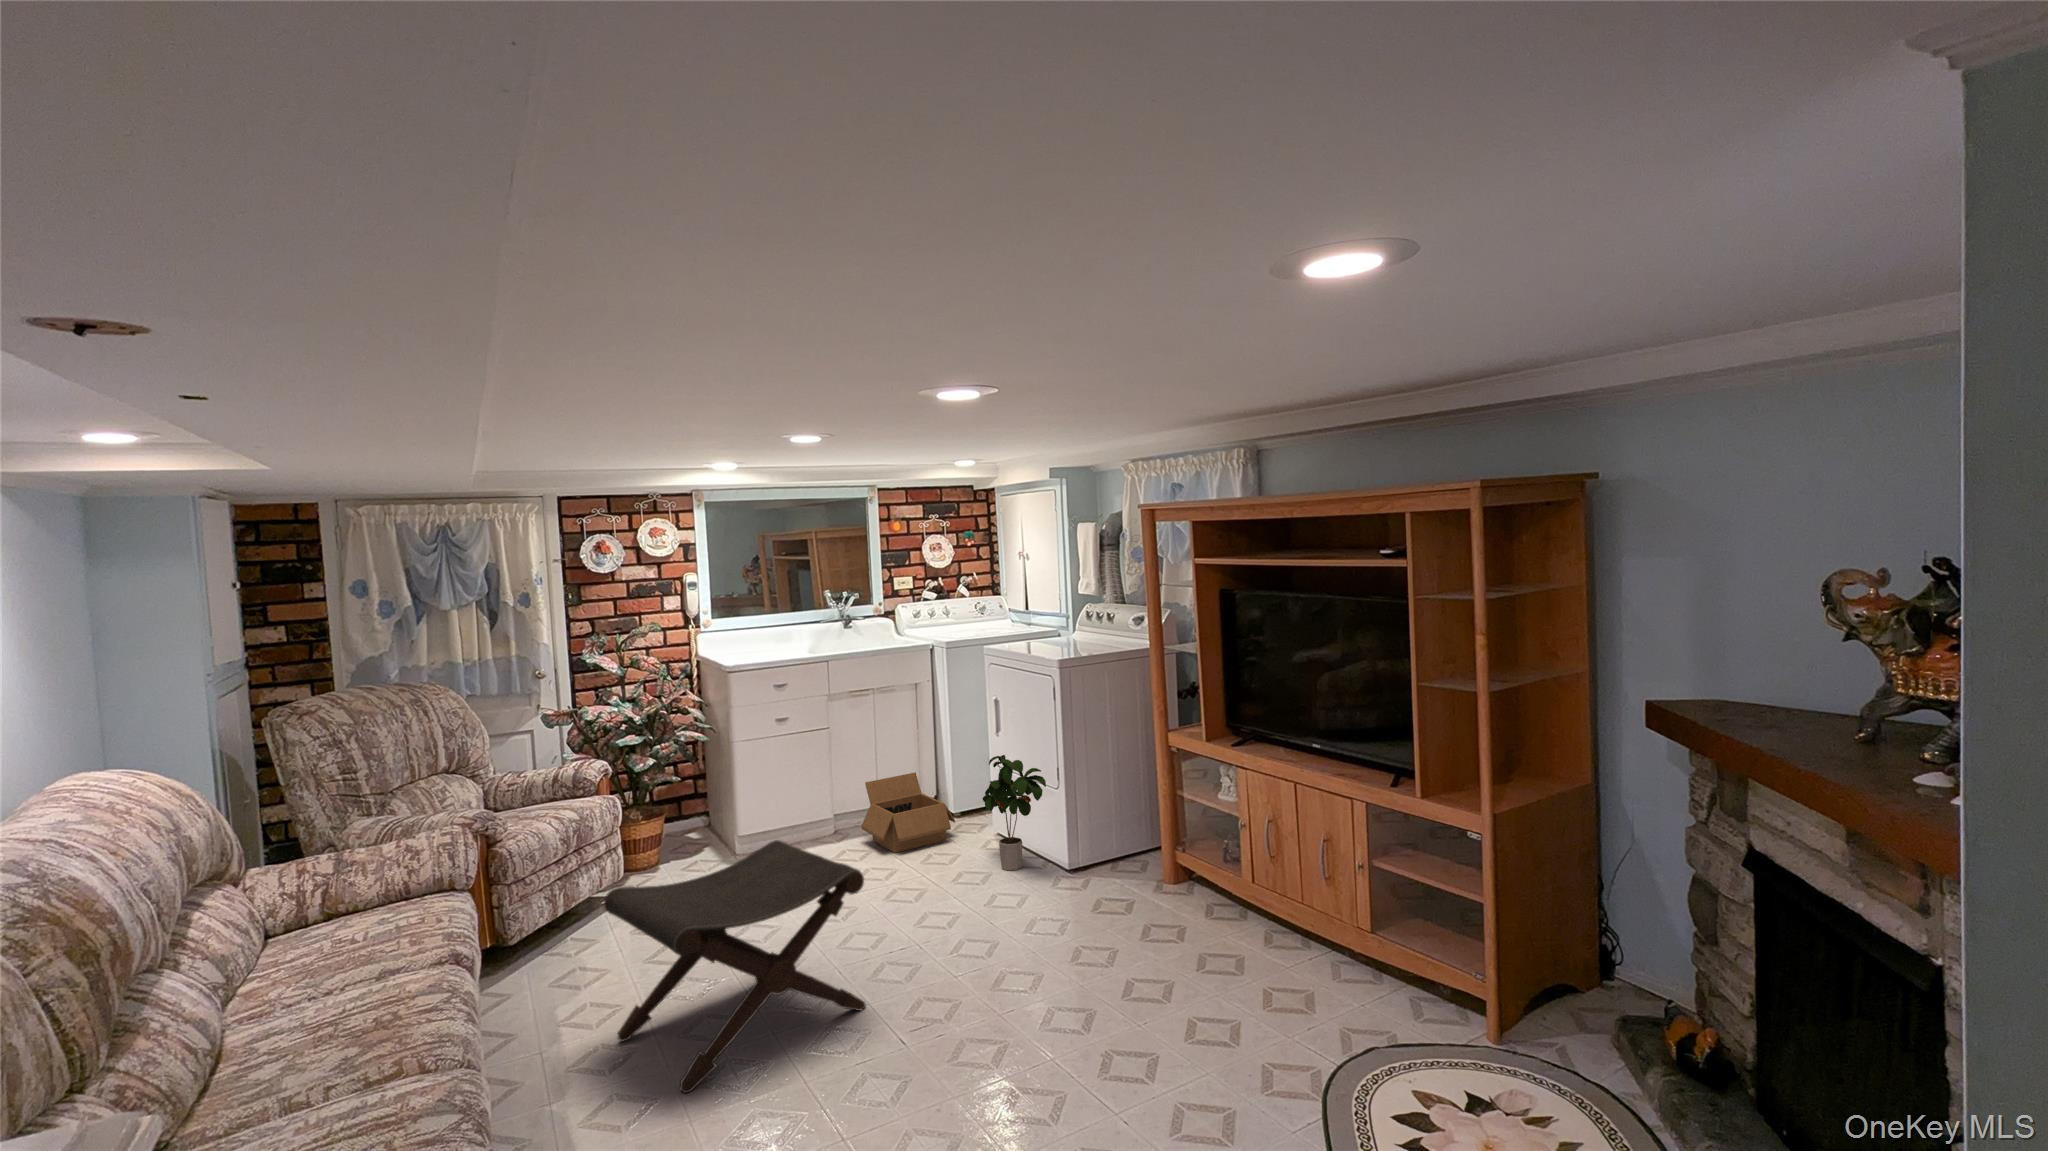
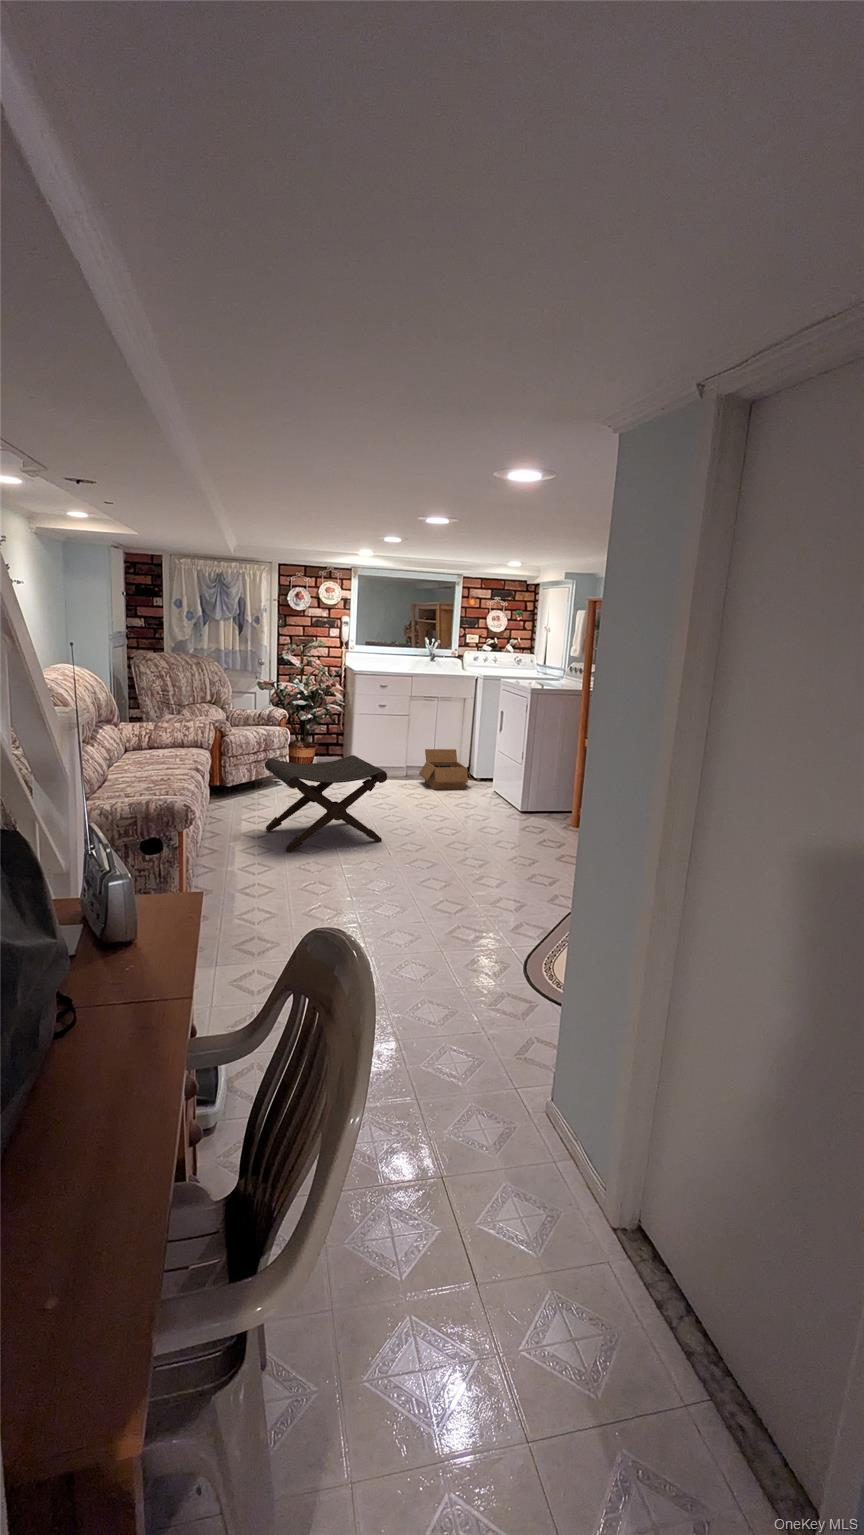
potted plant: present [983,755,1046,871] -> none [484,742,516,807]

